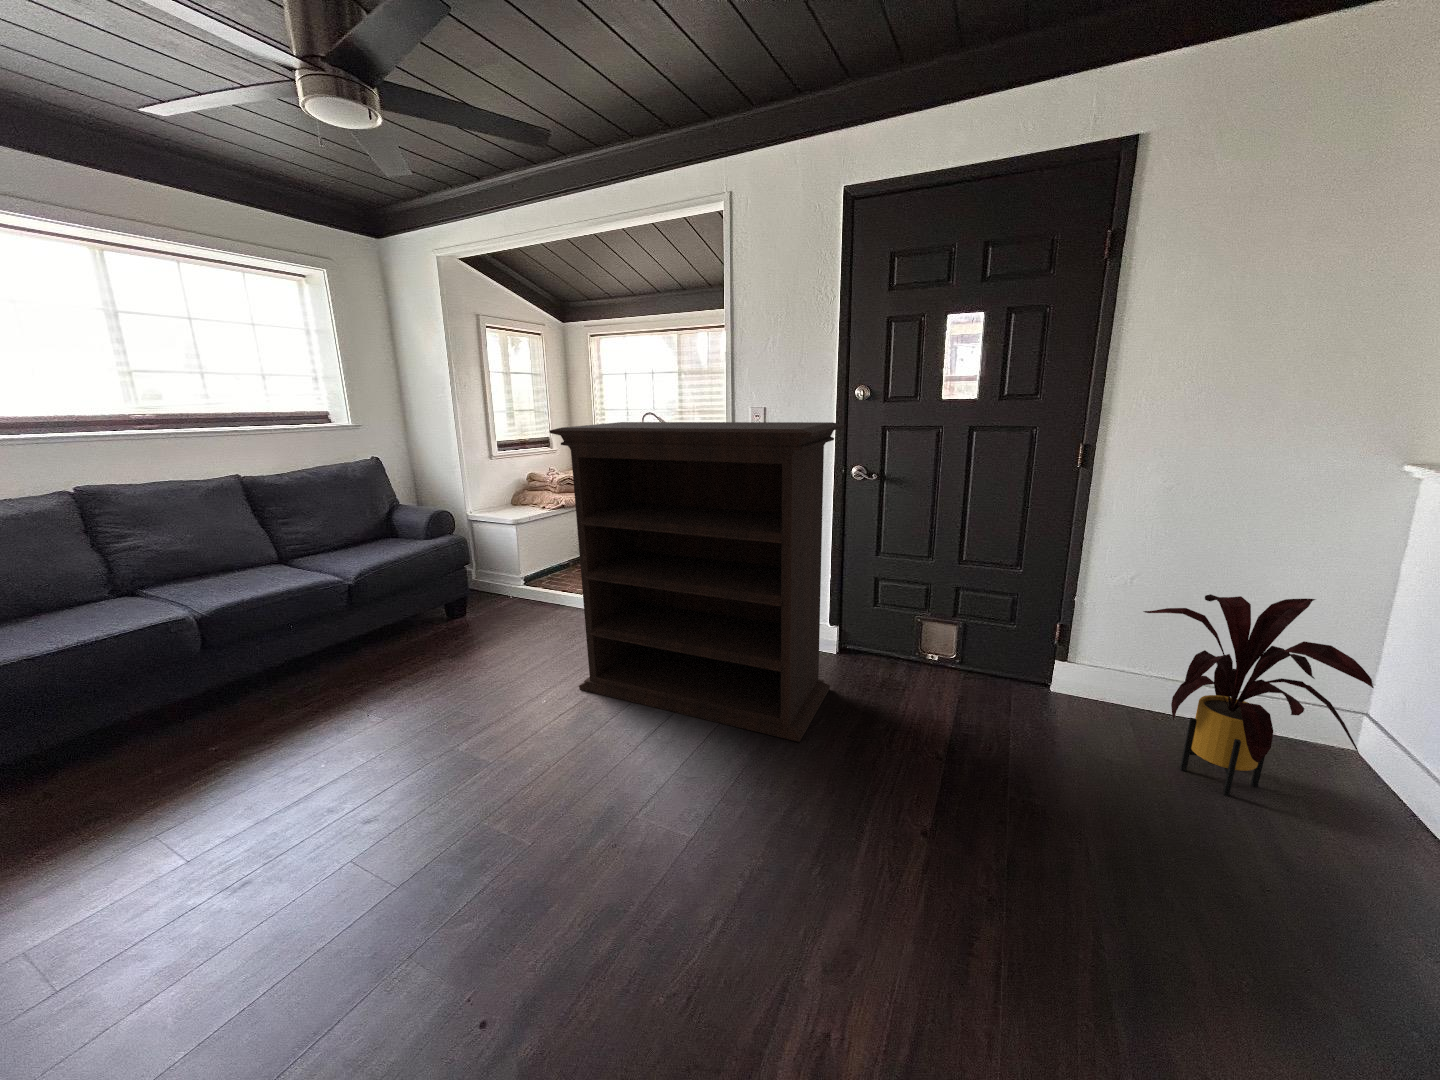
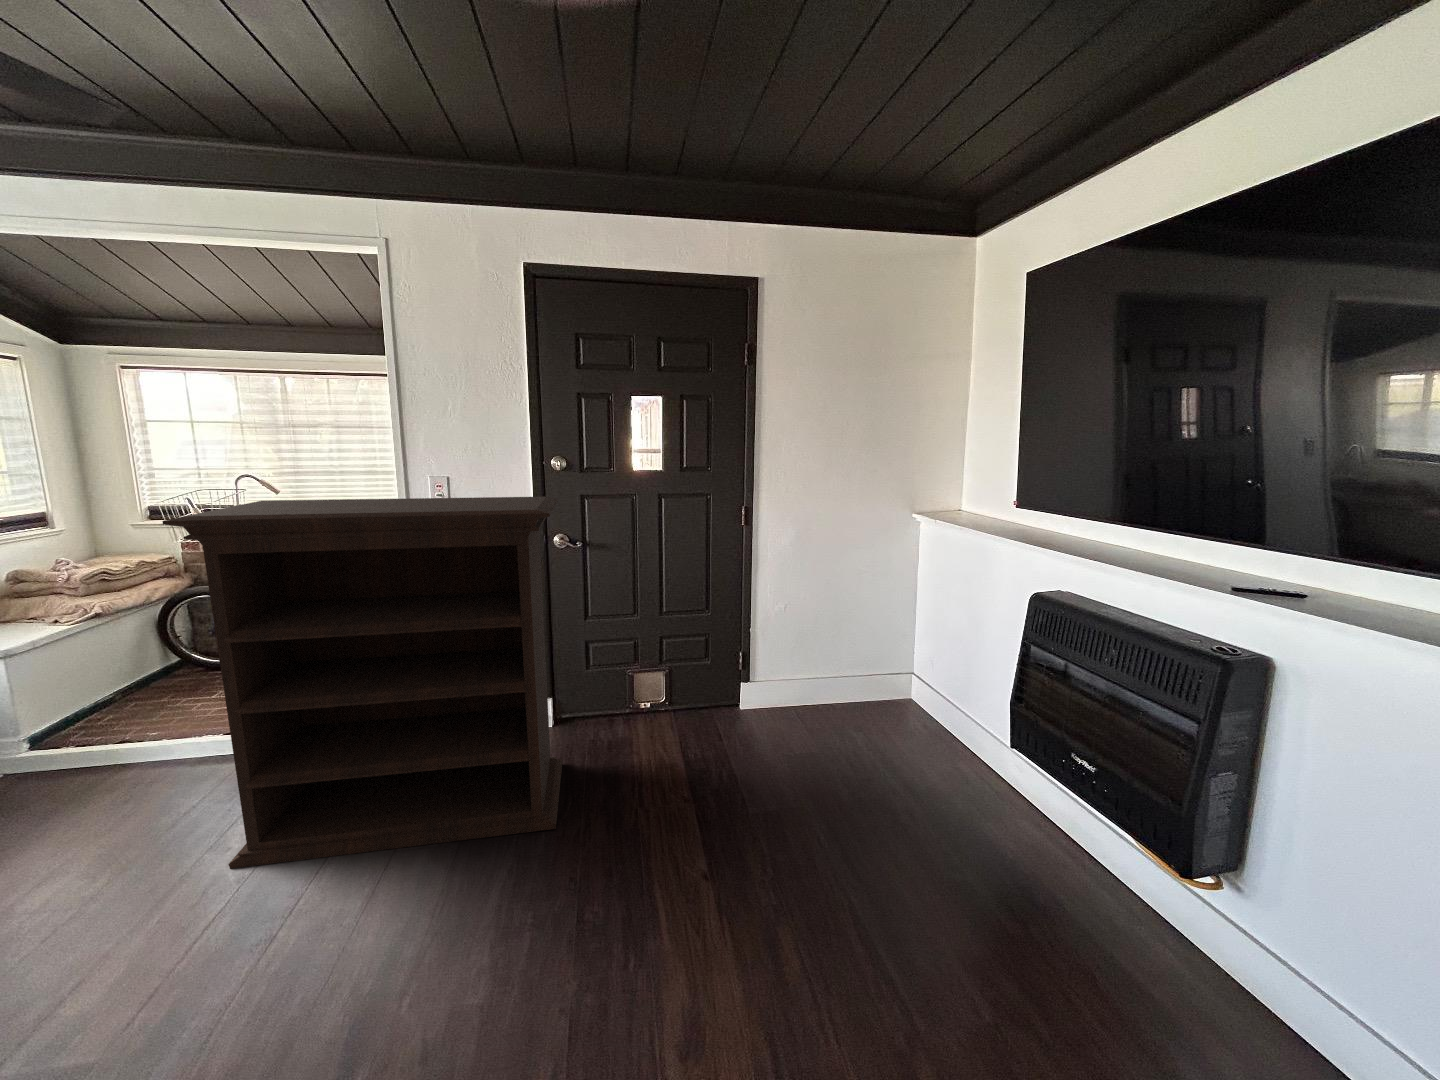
house plant: present [1144,594,1374,796] -> none [803,606,934,755]

